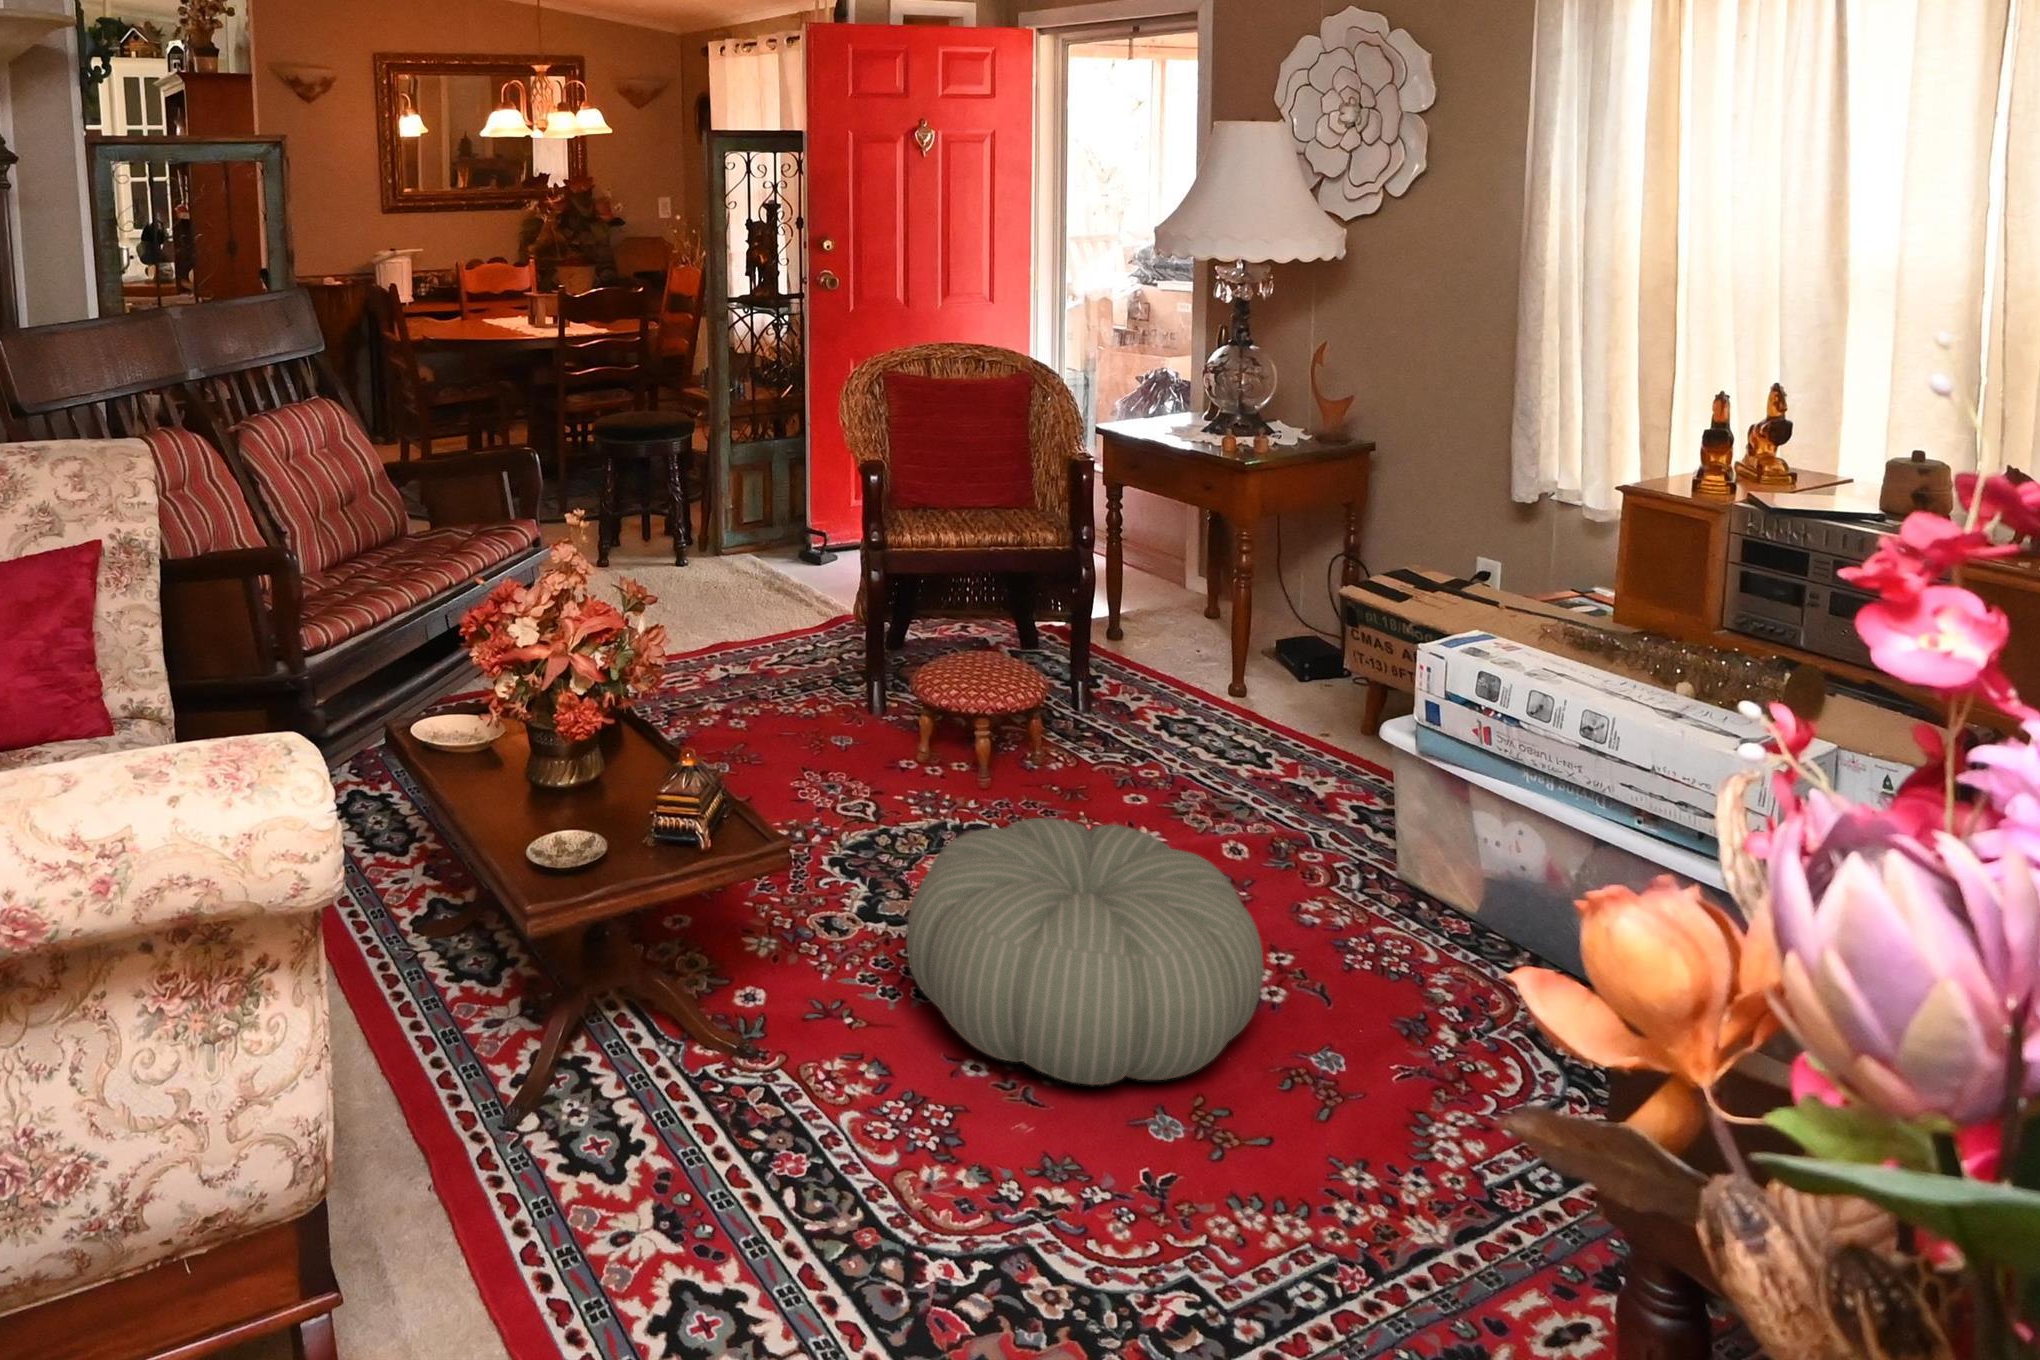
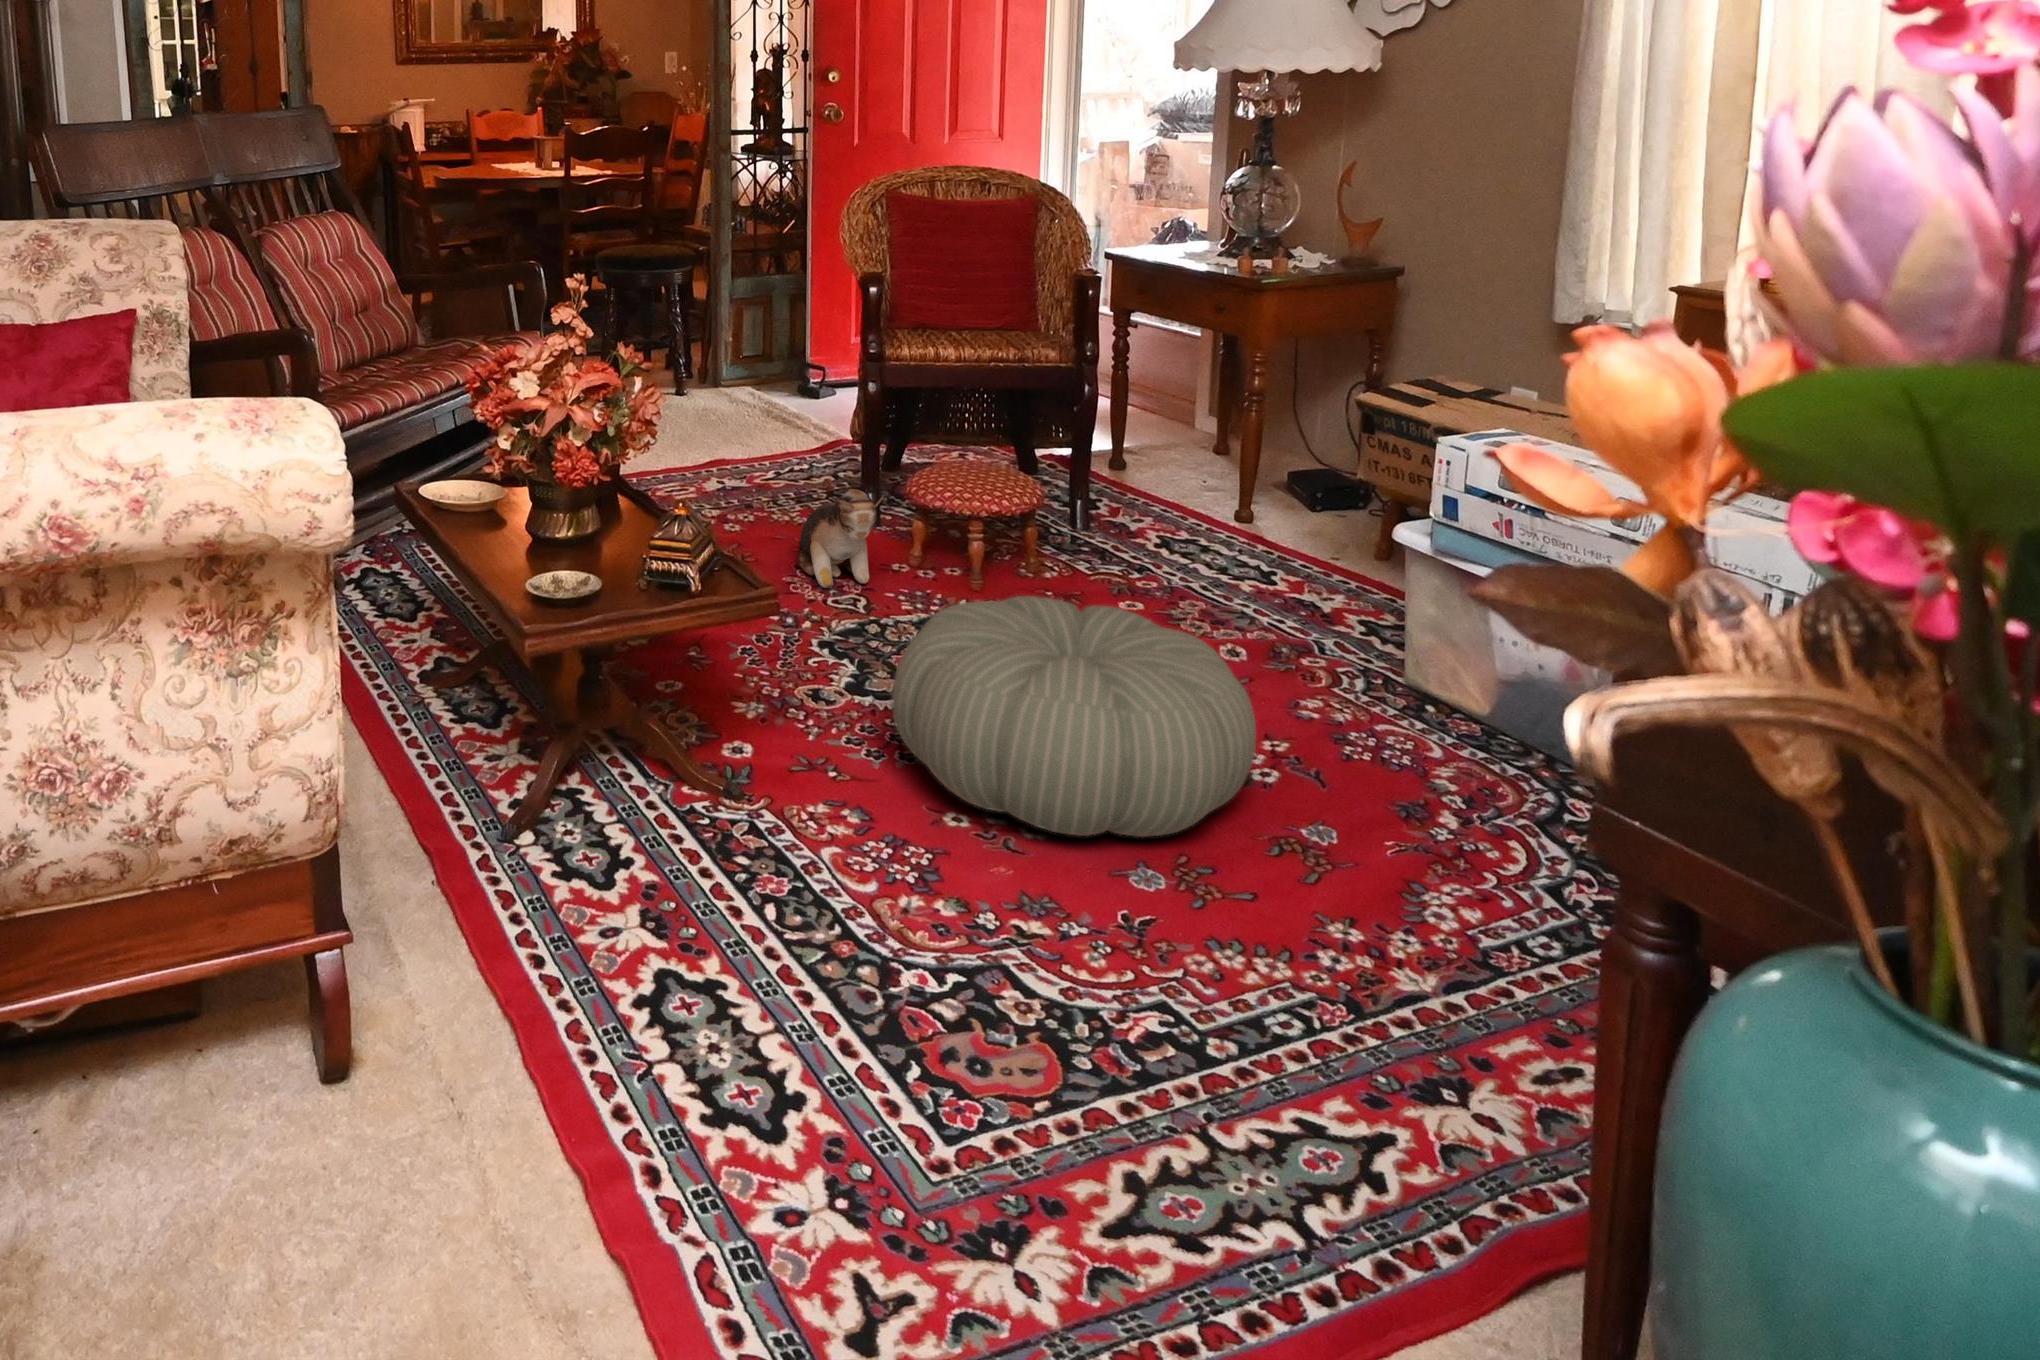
plush toy: none [807,692,891,794] -> present [798,489,884,588]

